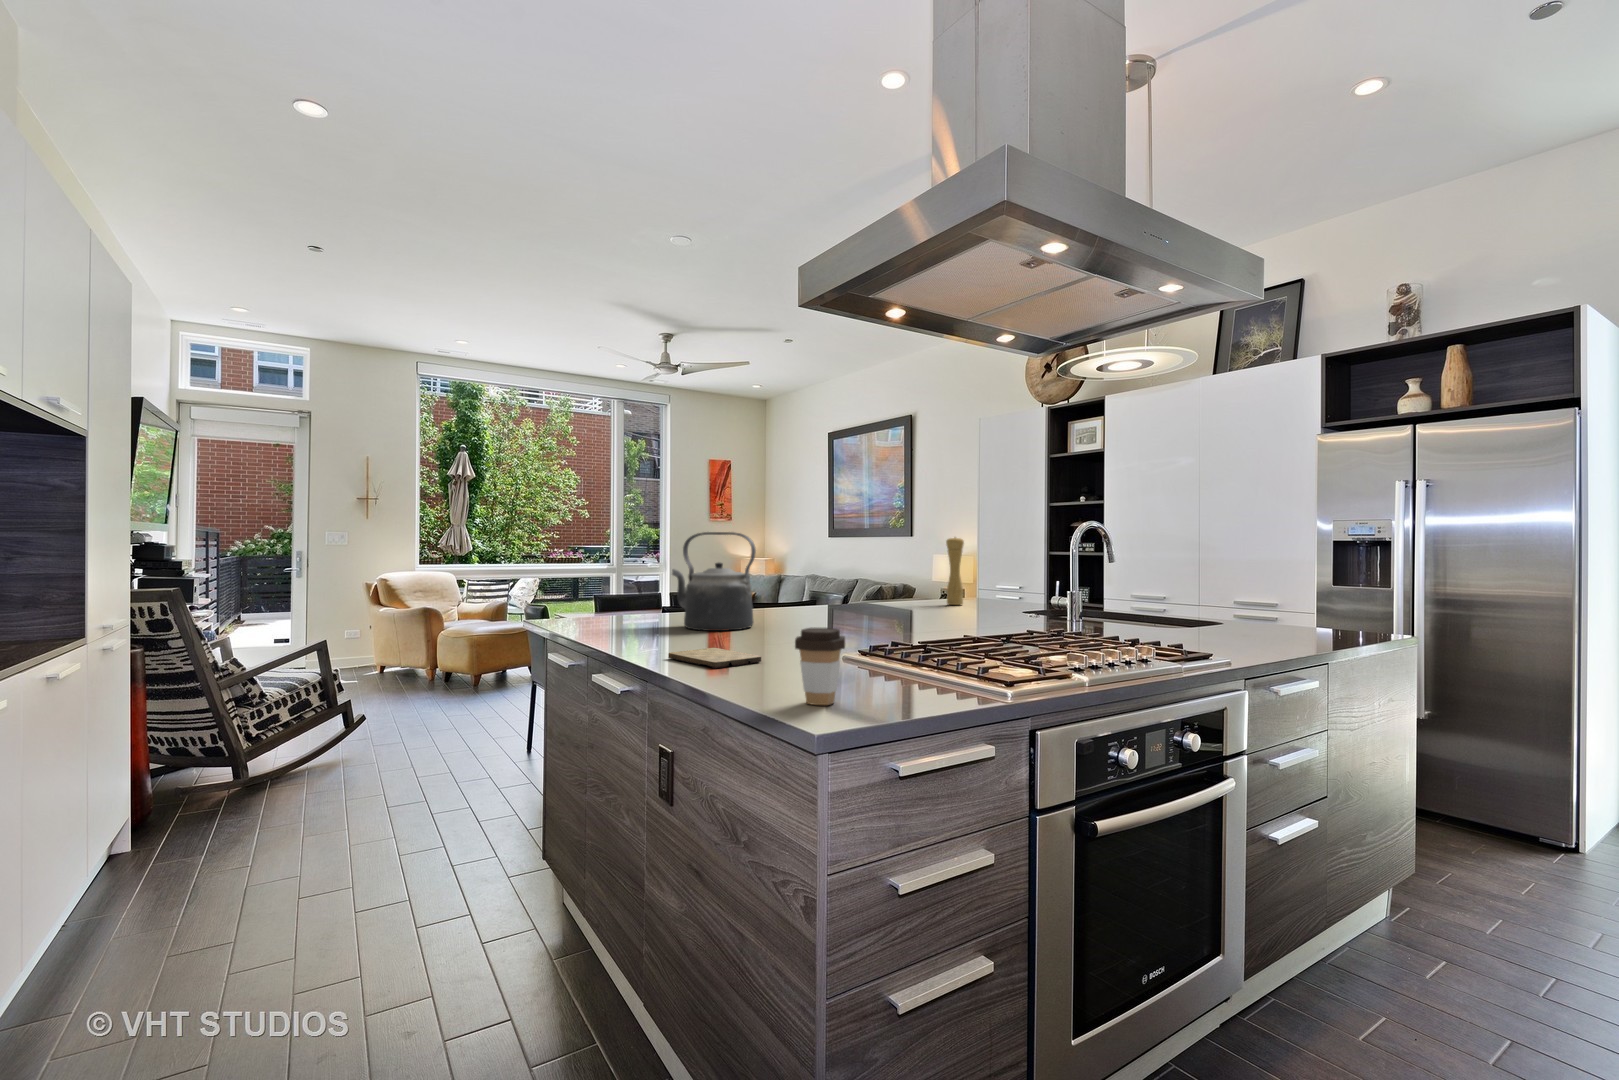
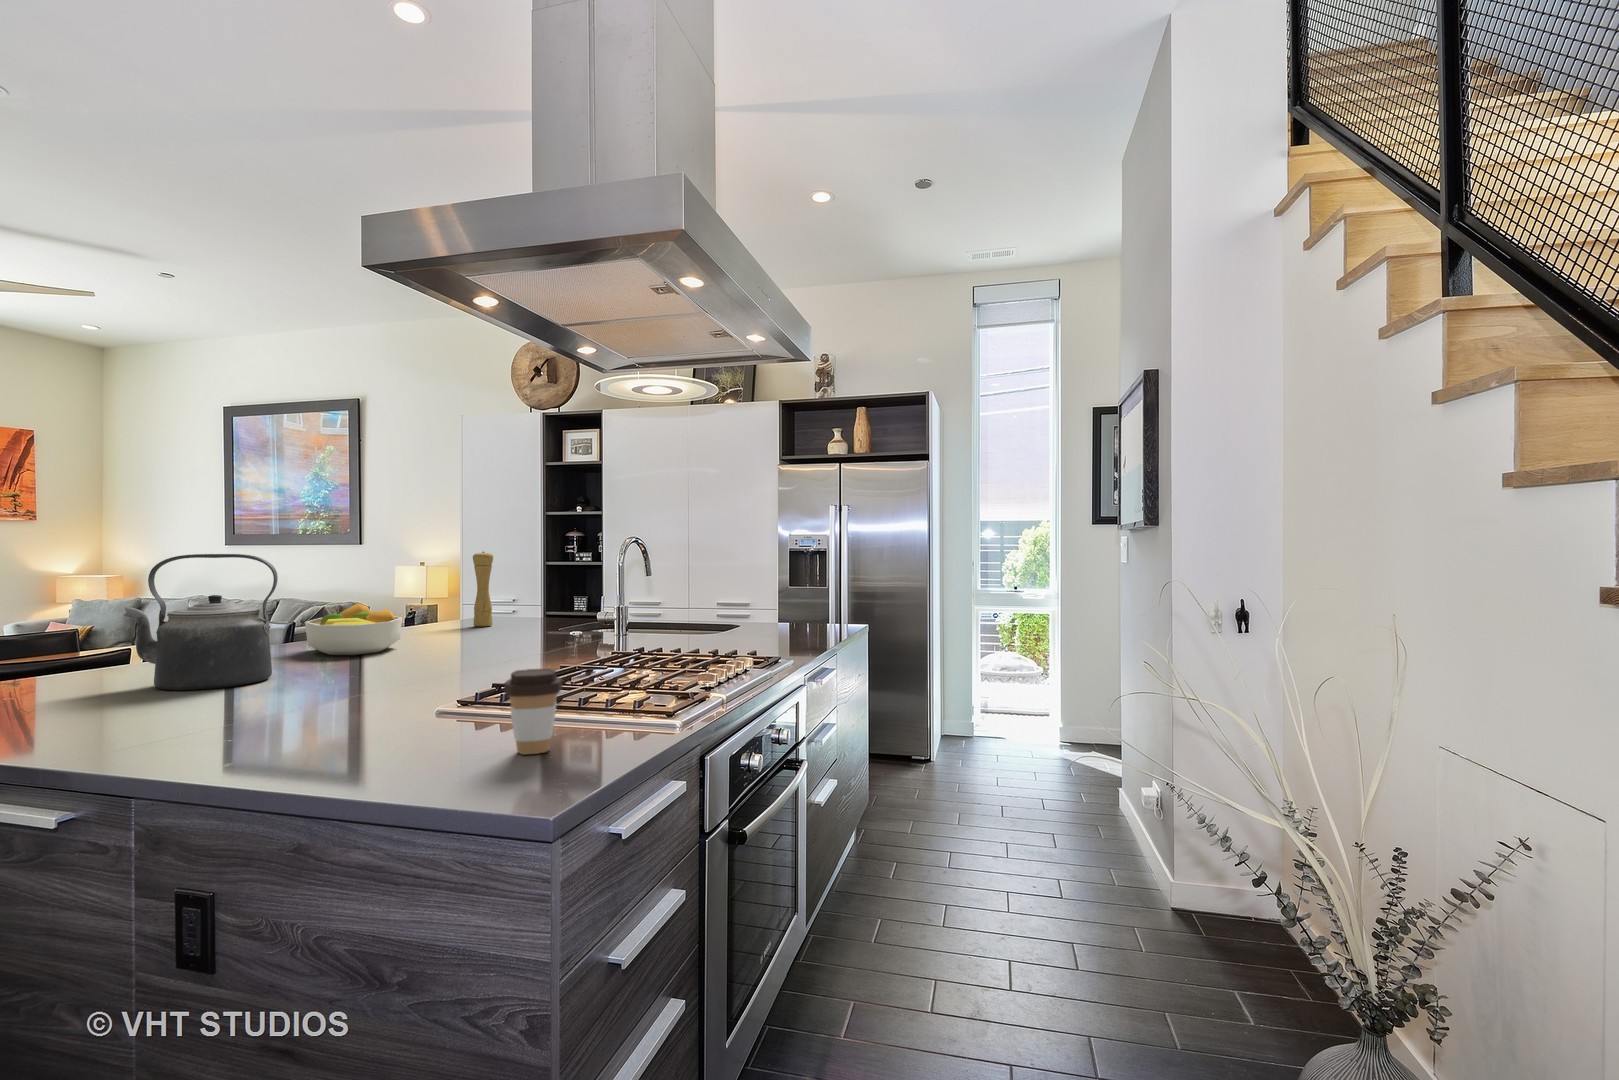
fruit bowl: none [799,577,867,618] -> present [305,603,402,655]
cutting board: present [668,648,761,668] -> none [225,710,375,736]

